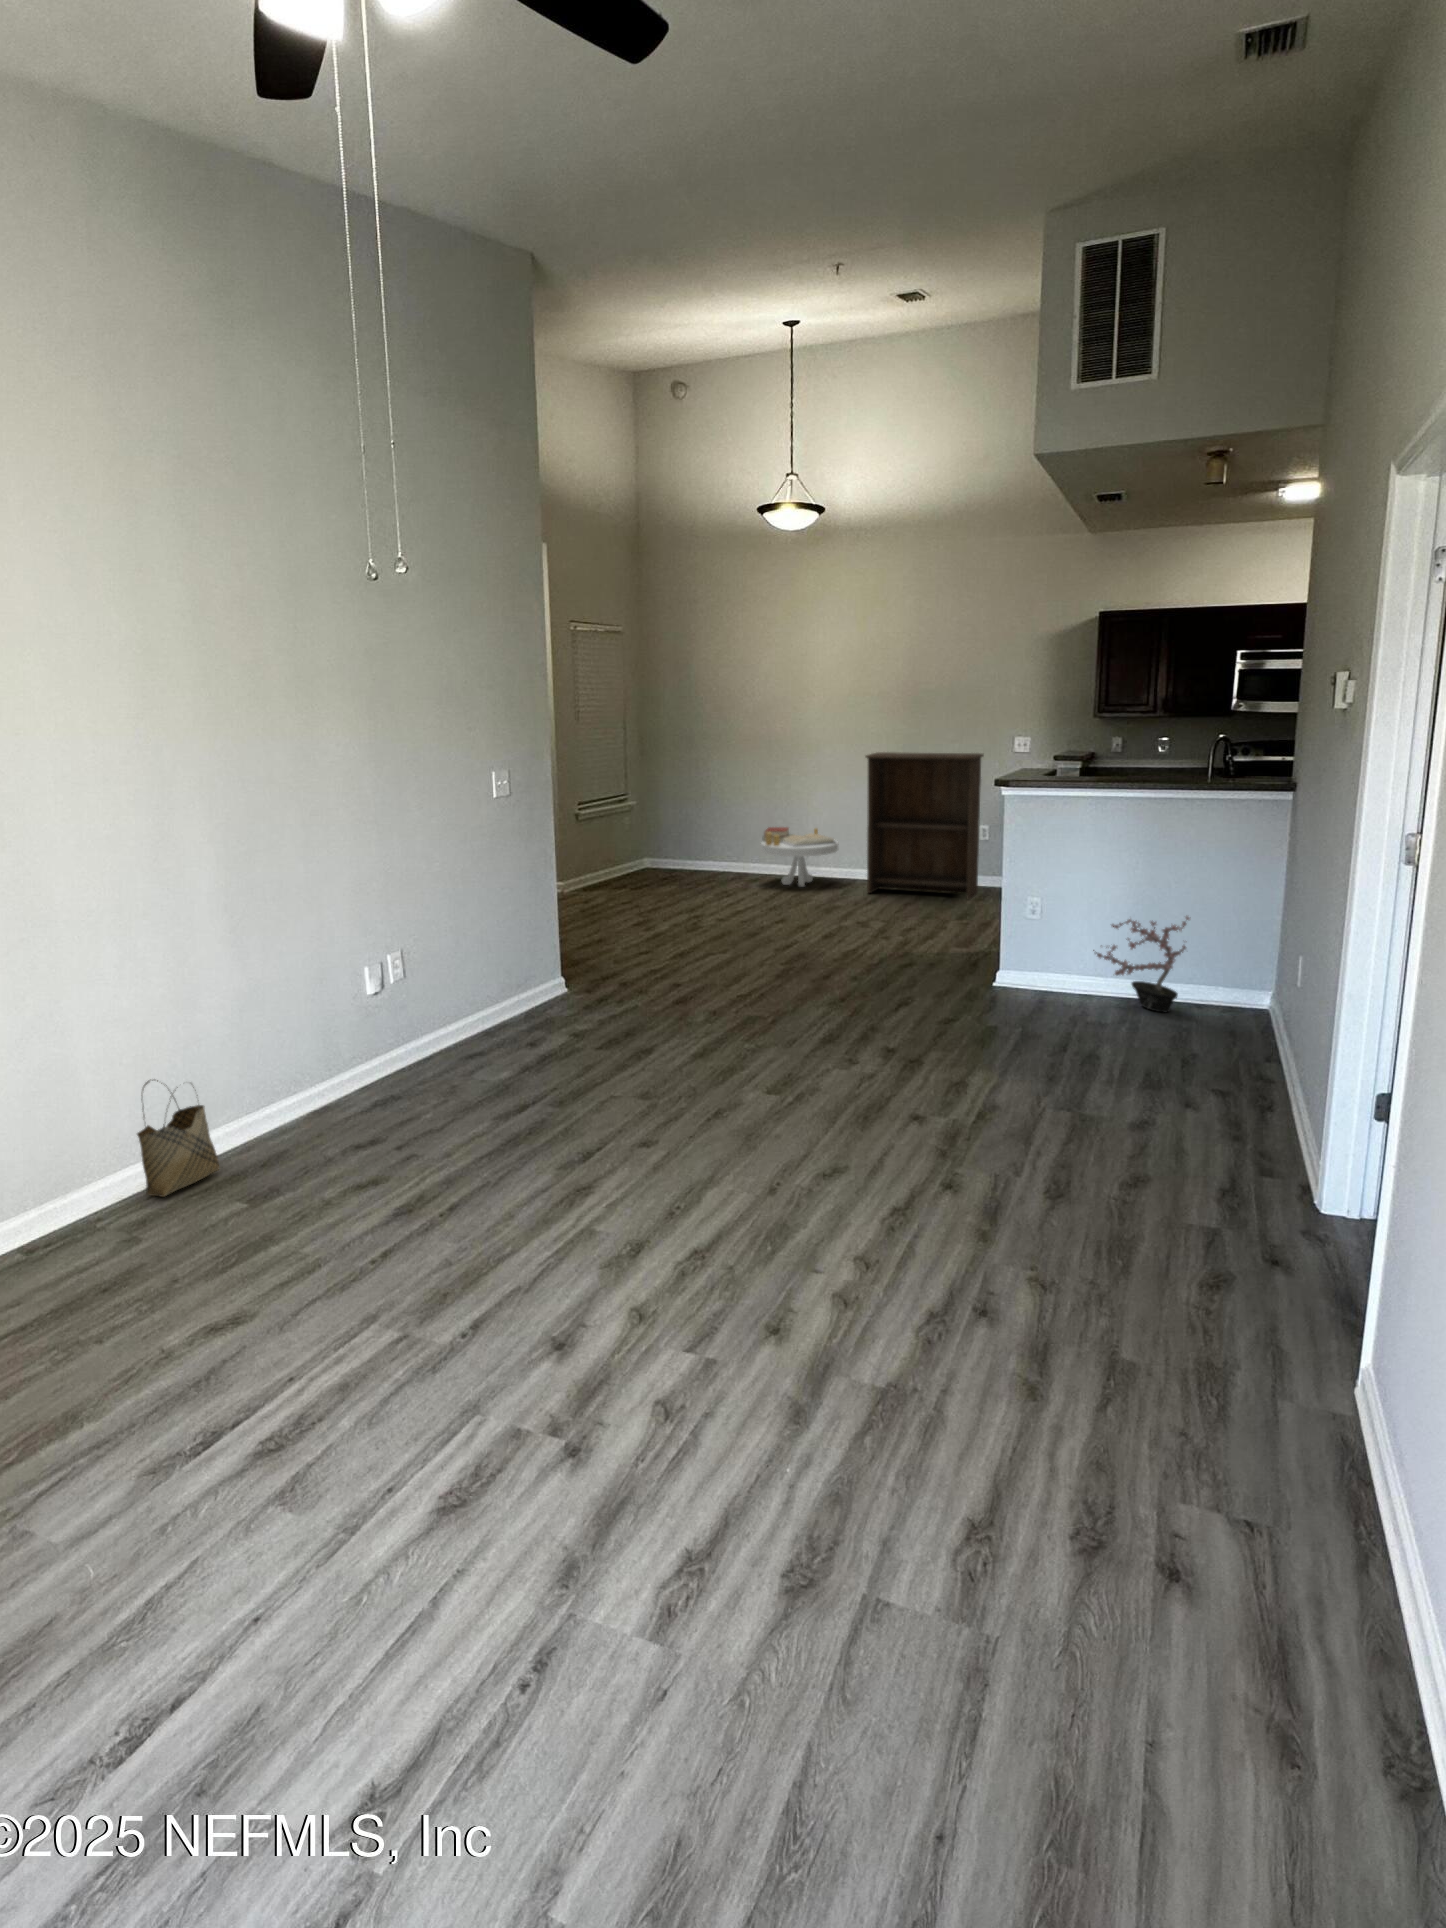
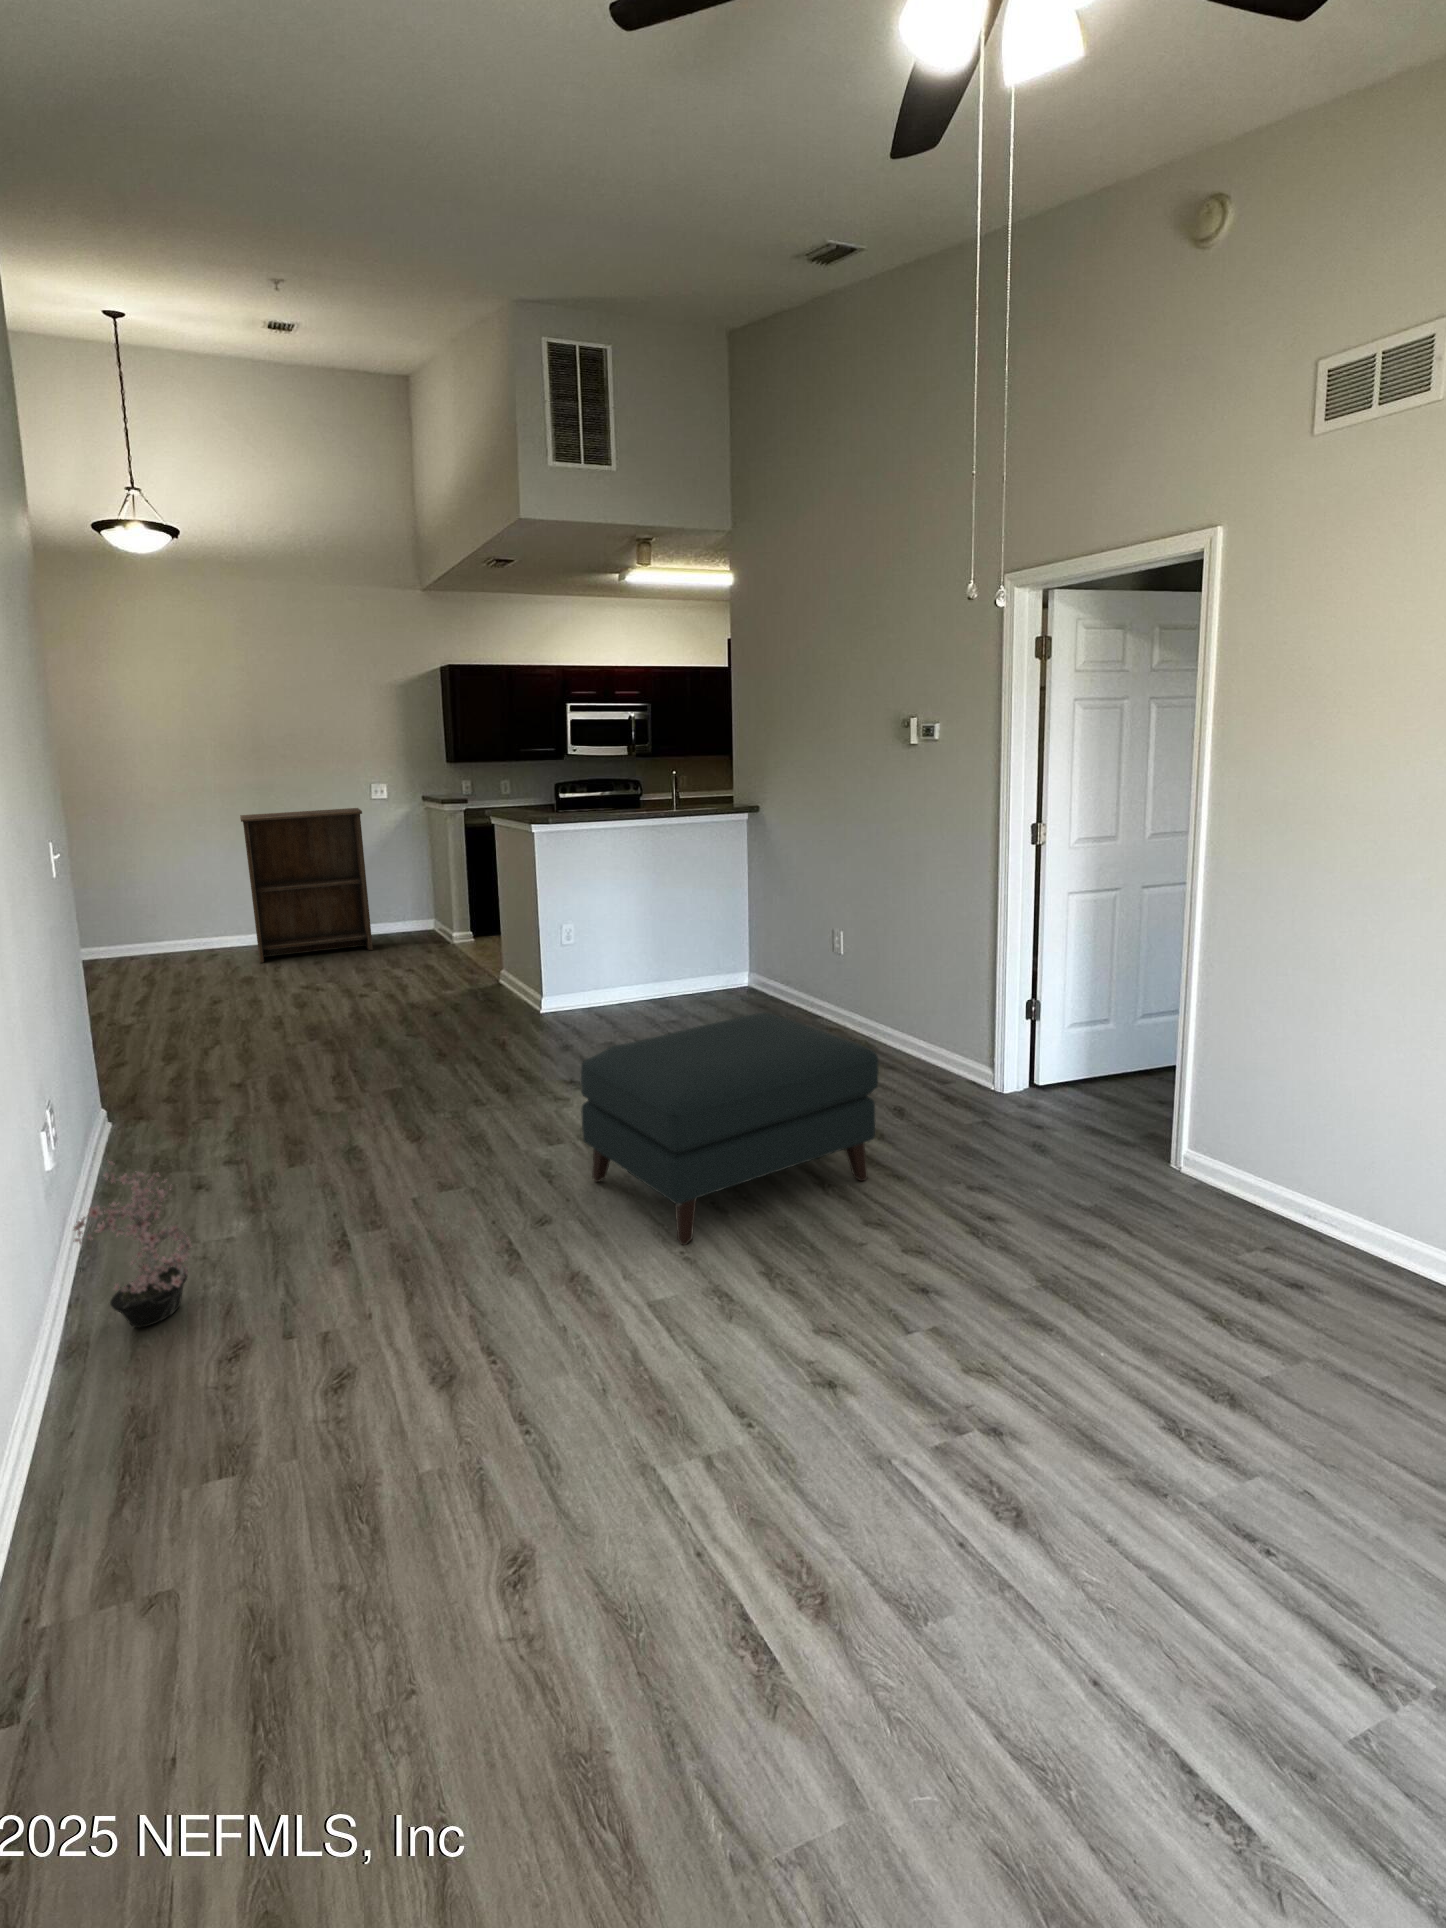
side table: present [761,827,838,887] -> none [107,904,206,972]
potted plant: present [1093,916,1190,1013] -> present [74,1161,192,1328]
ottoman: none [669,1003,967,1230] -> present [581,1013,879,1245]
woven basket: present [137,1080,219,1197] -> none [19,1351,122,1551]

